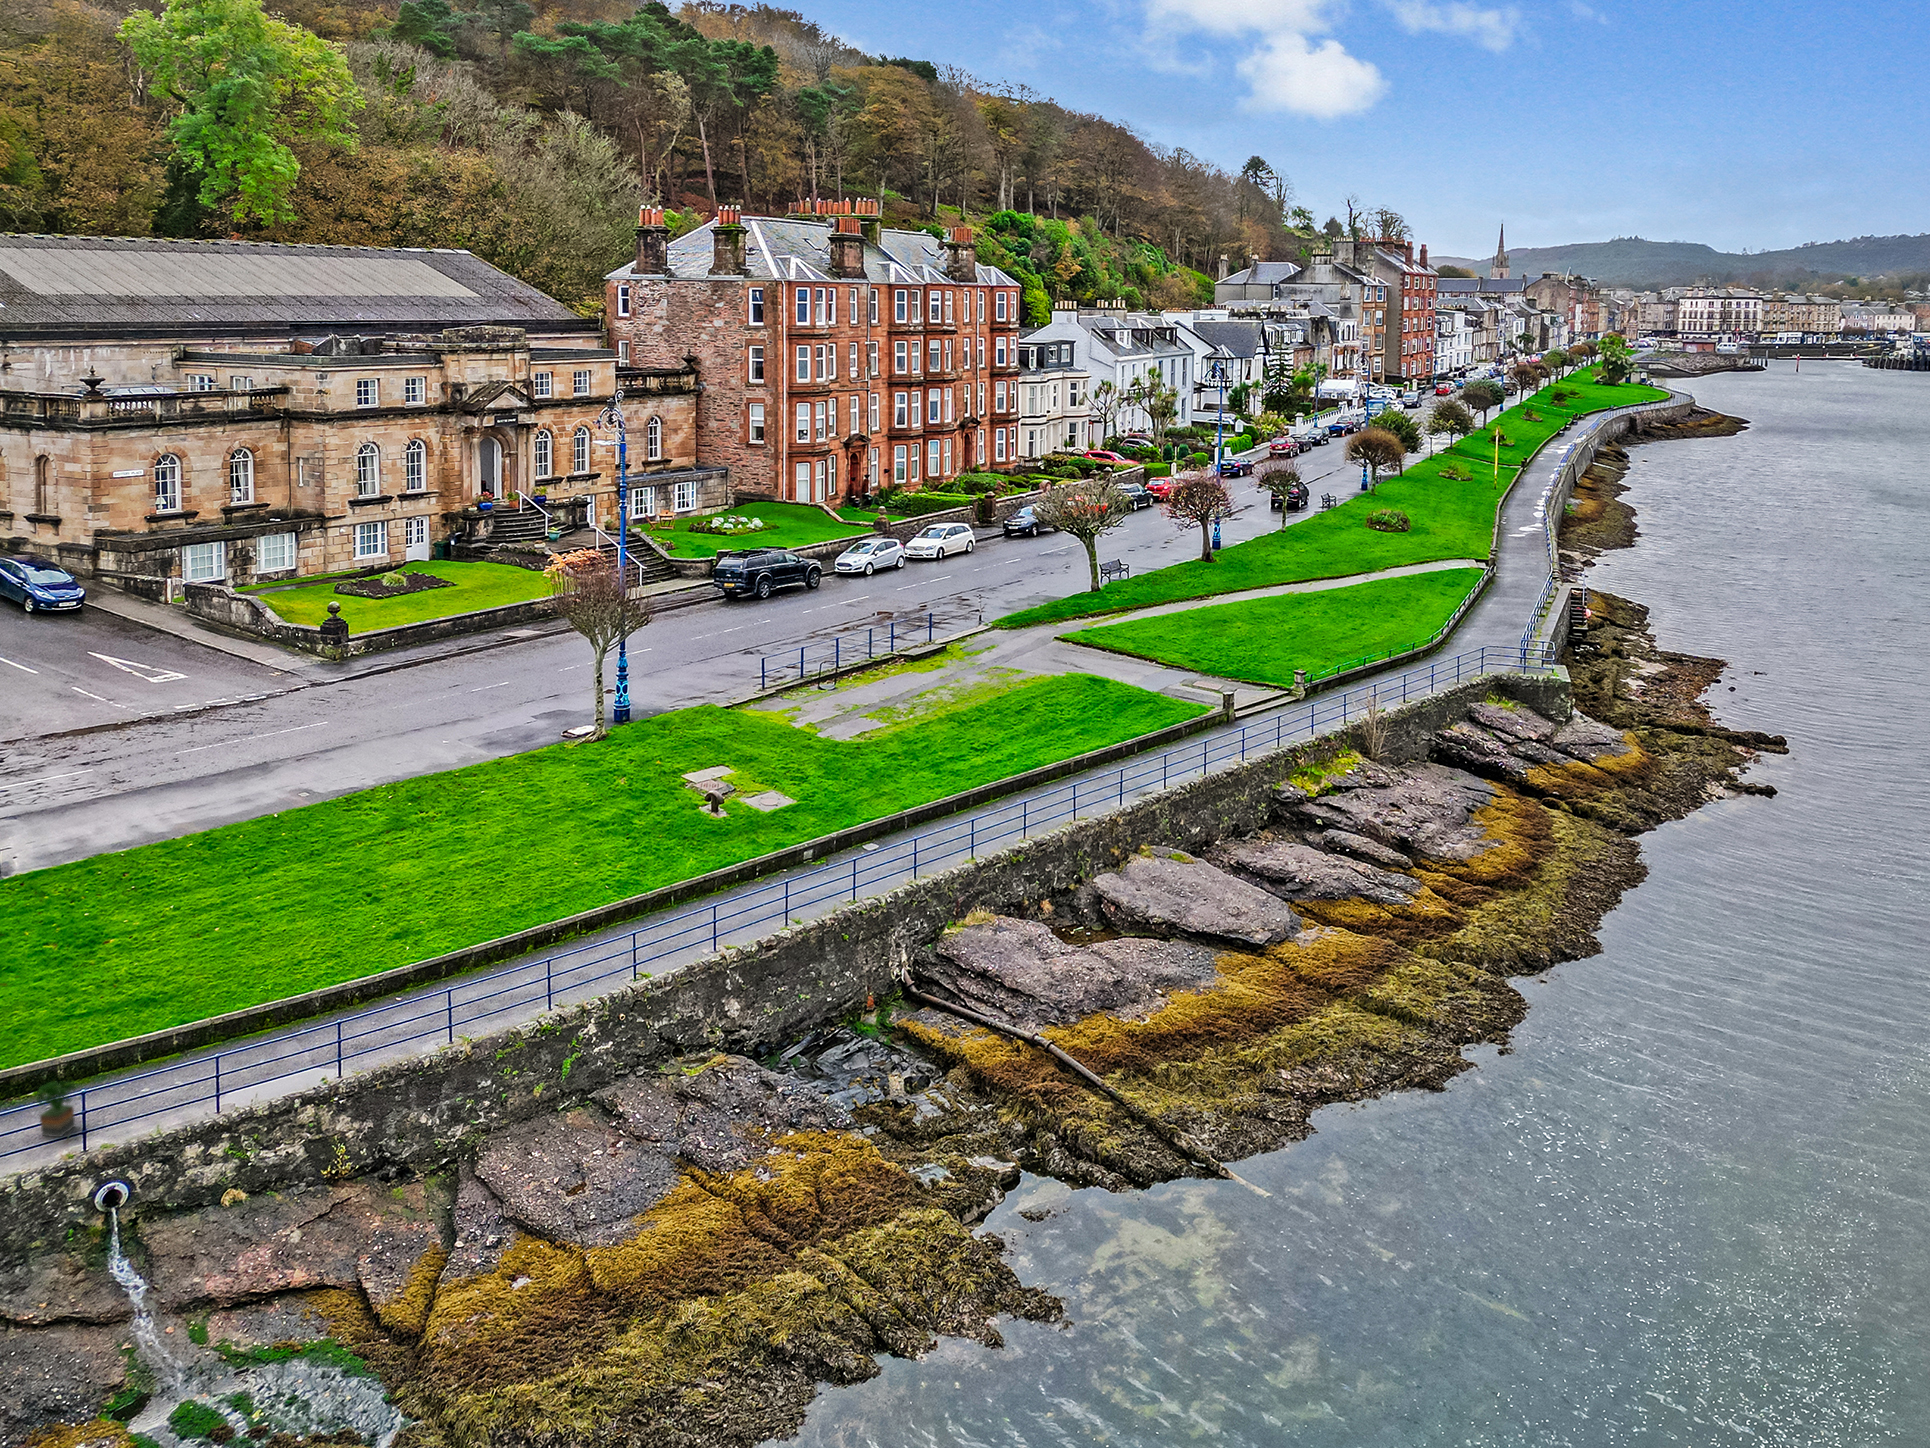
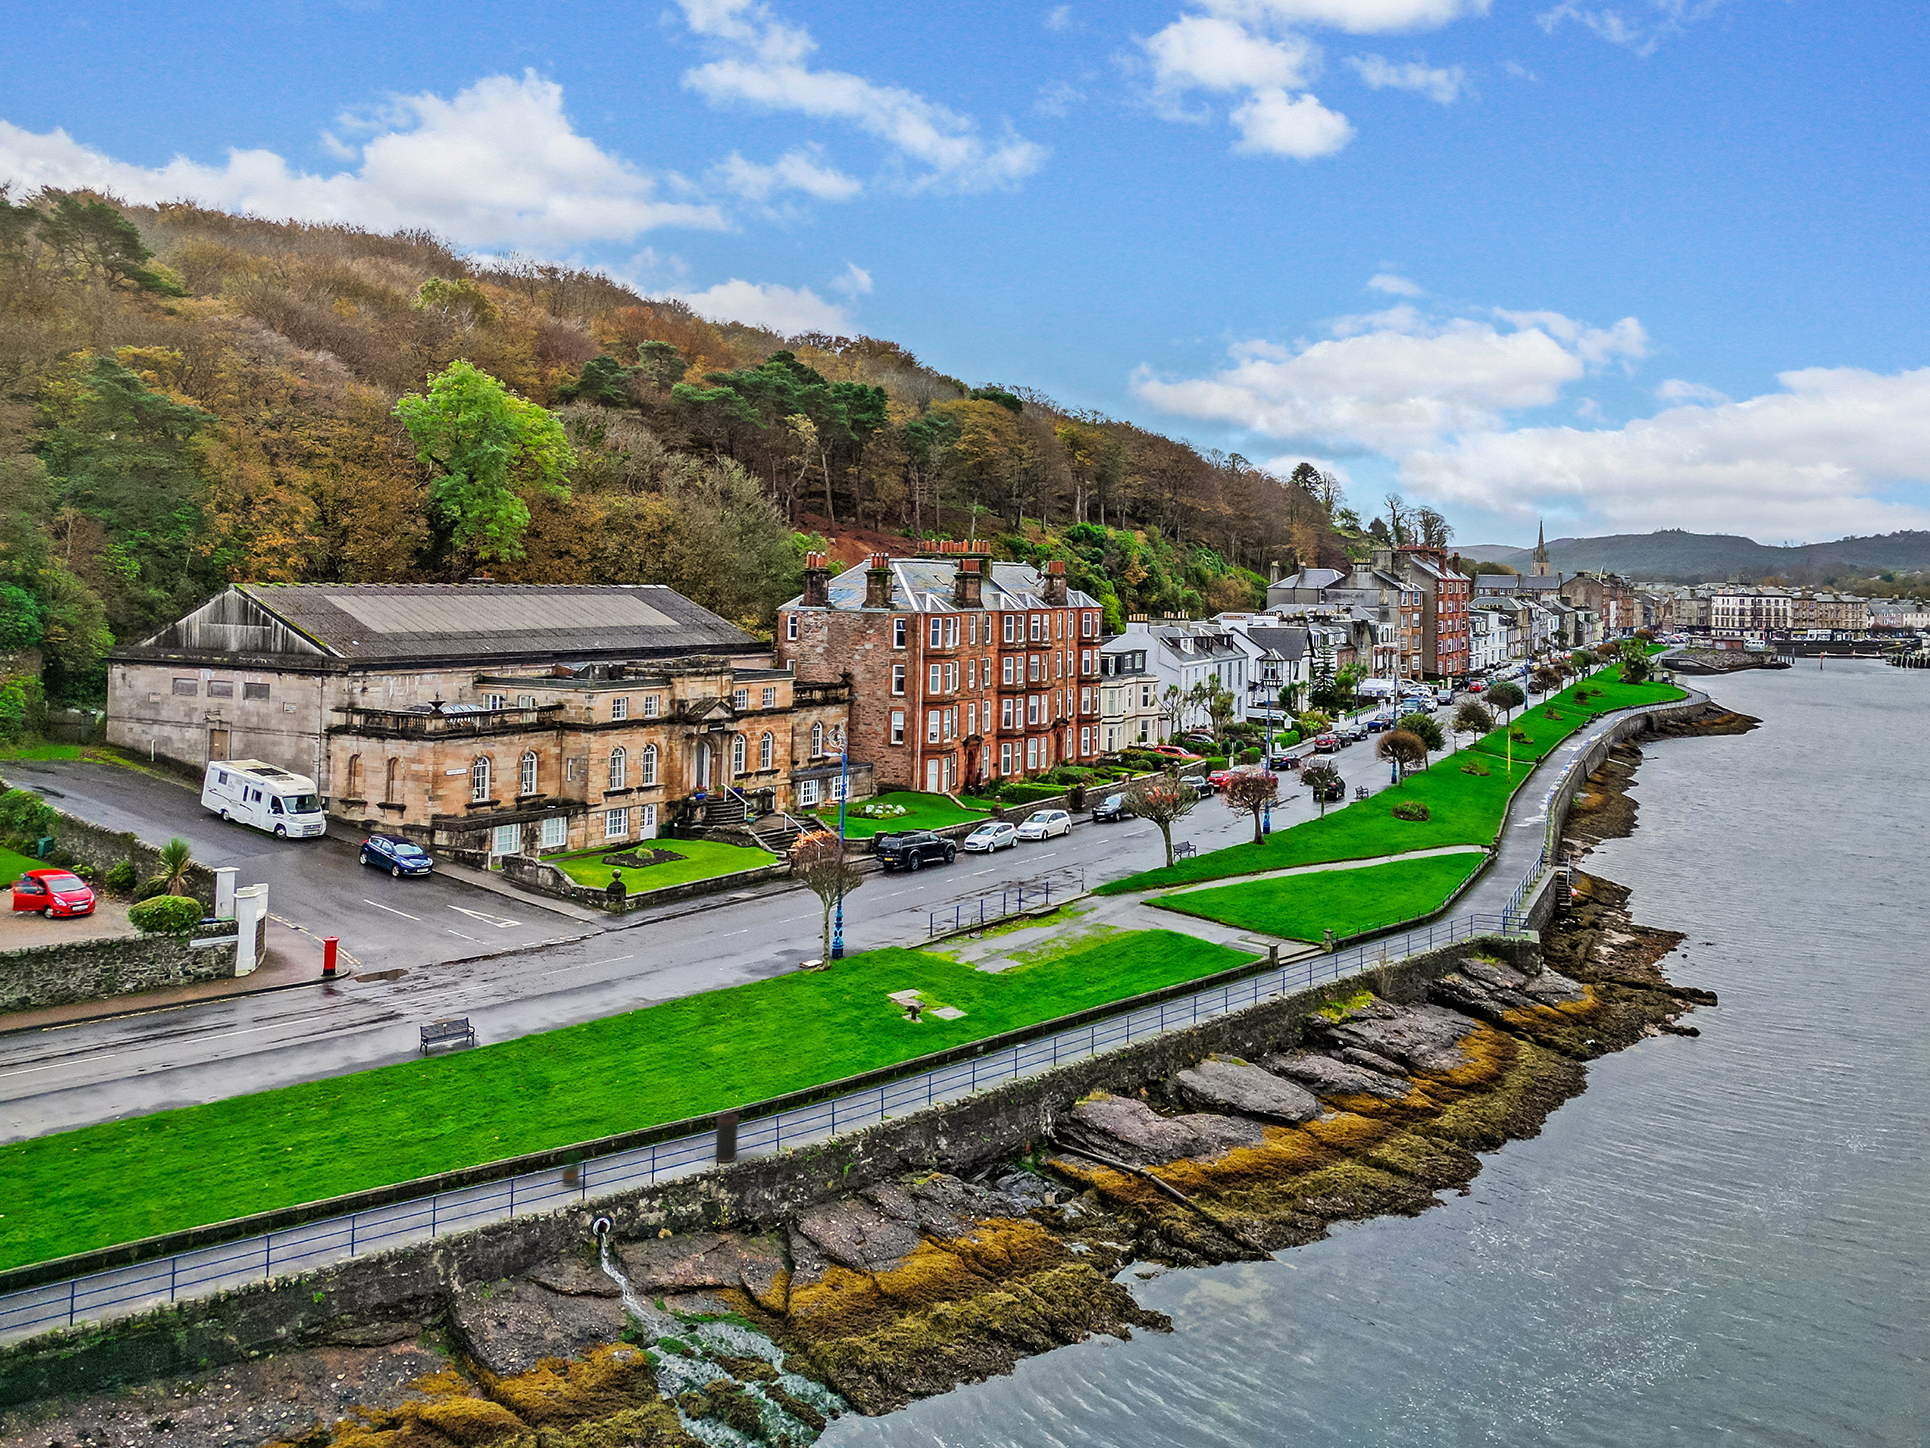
trash can: none [324,1002,366,1079] -> present [715,1113,738,1163]

